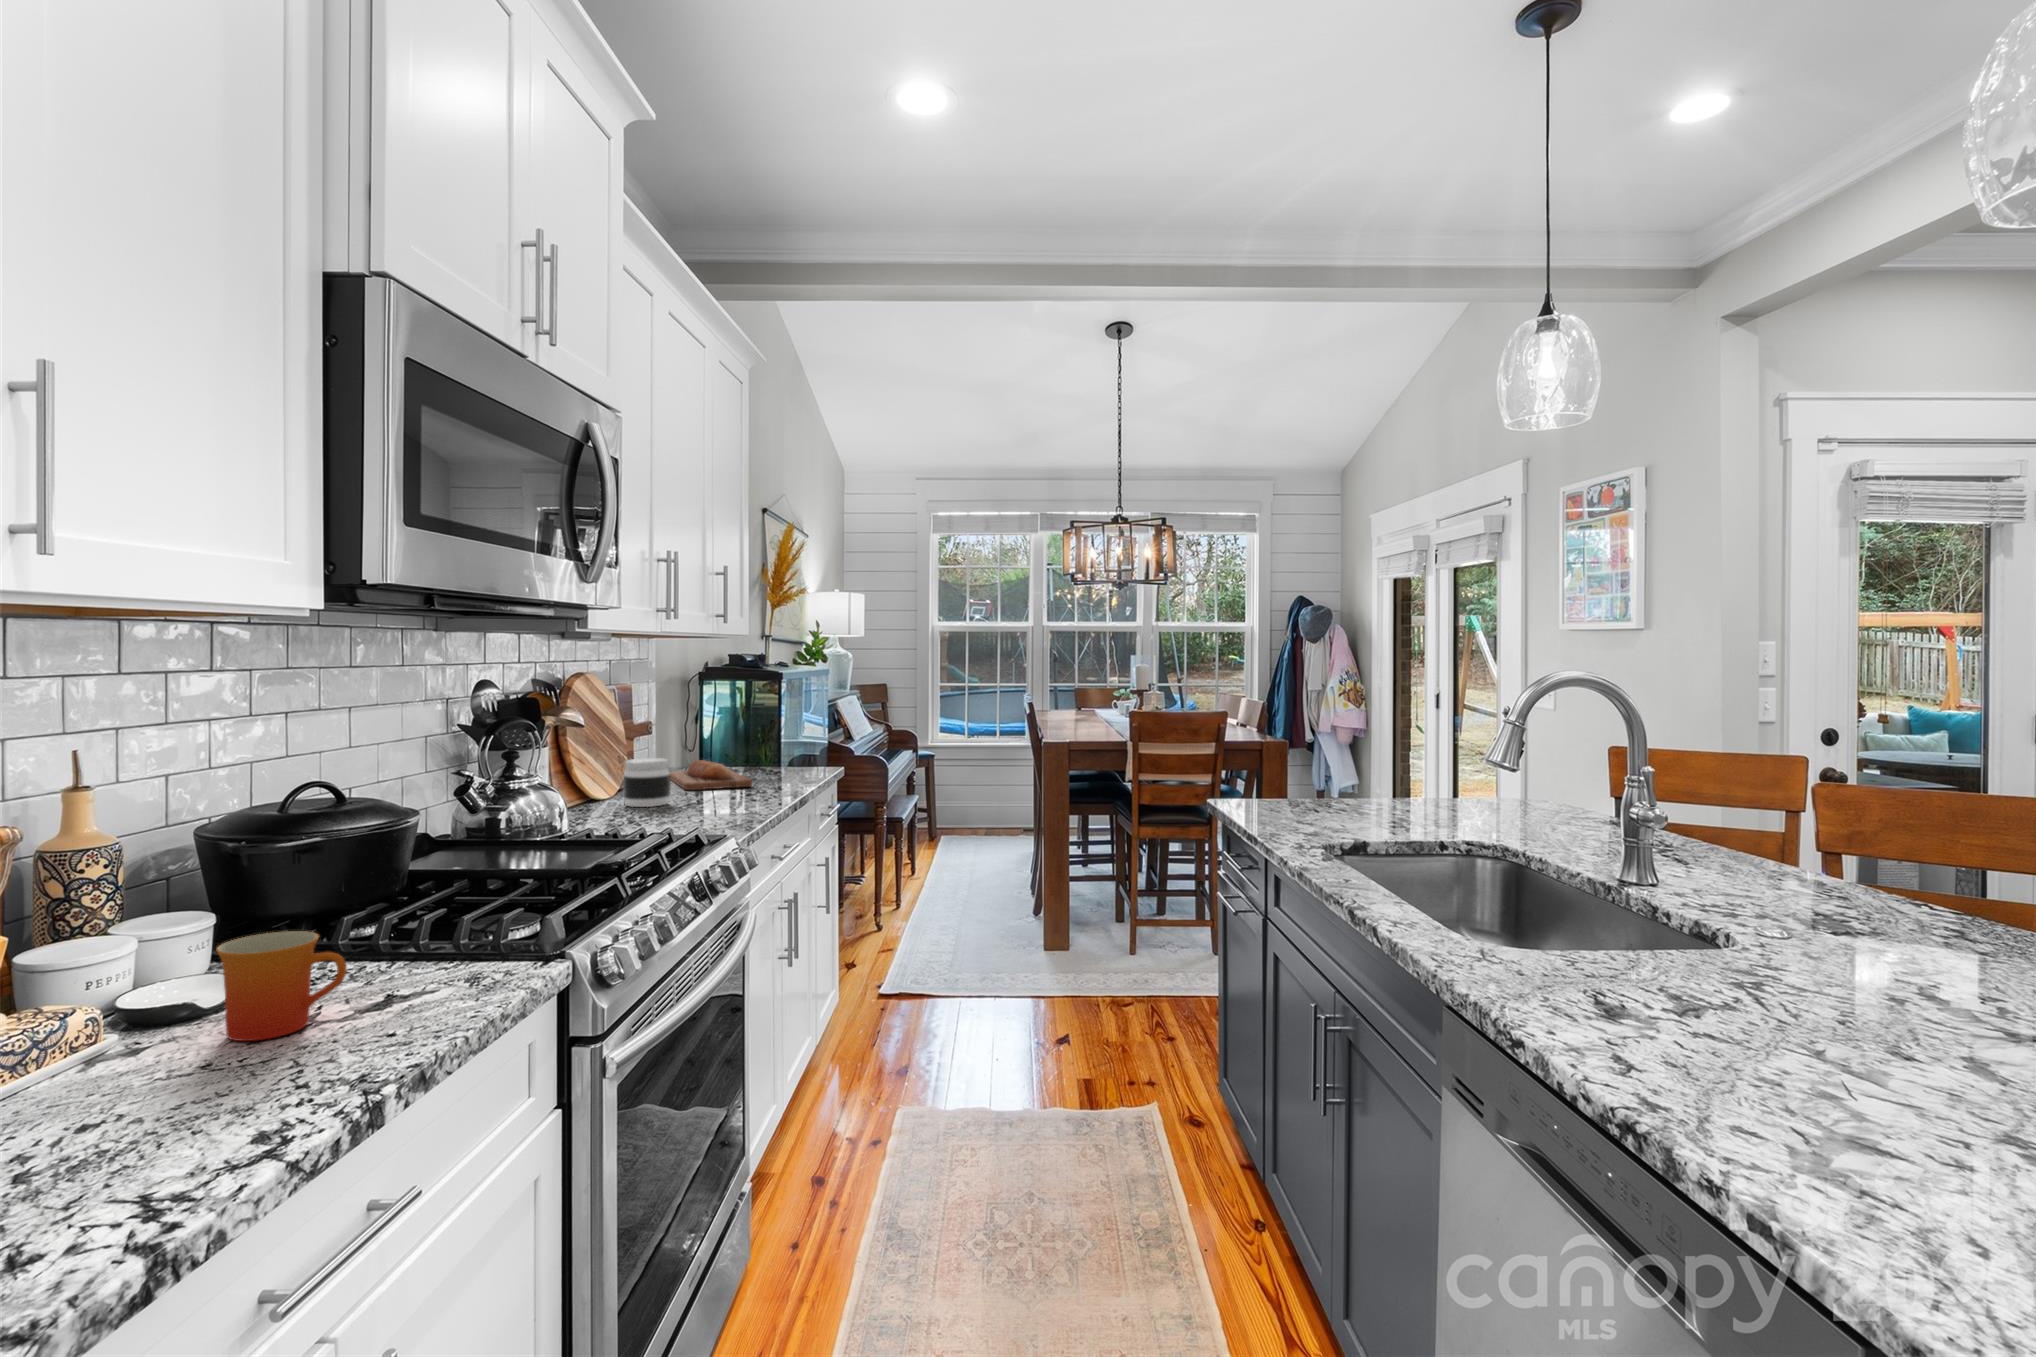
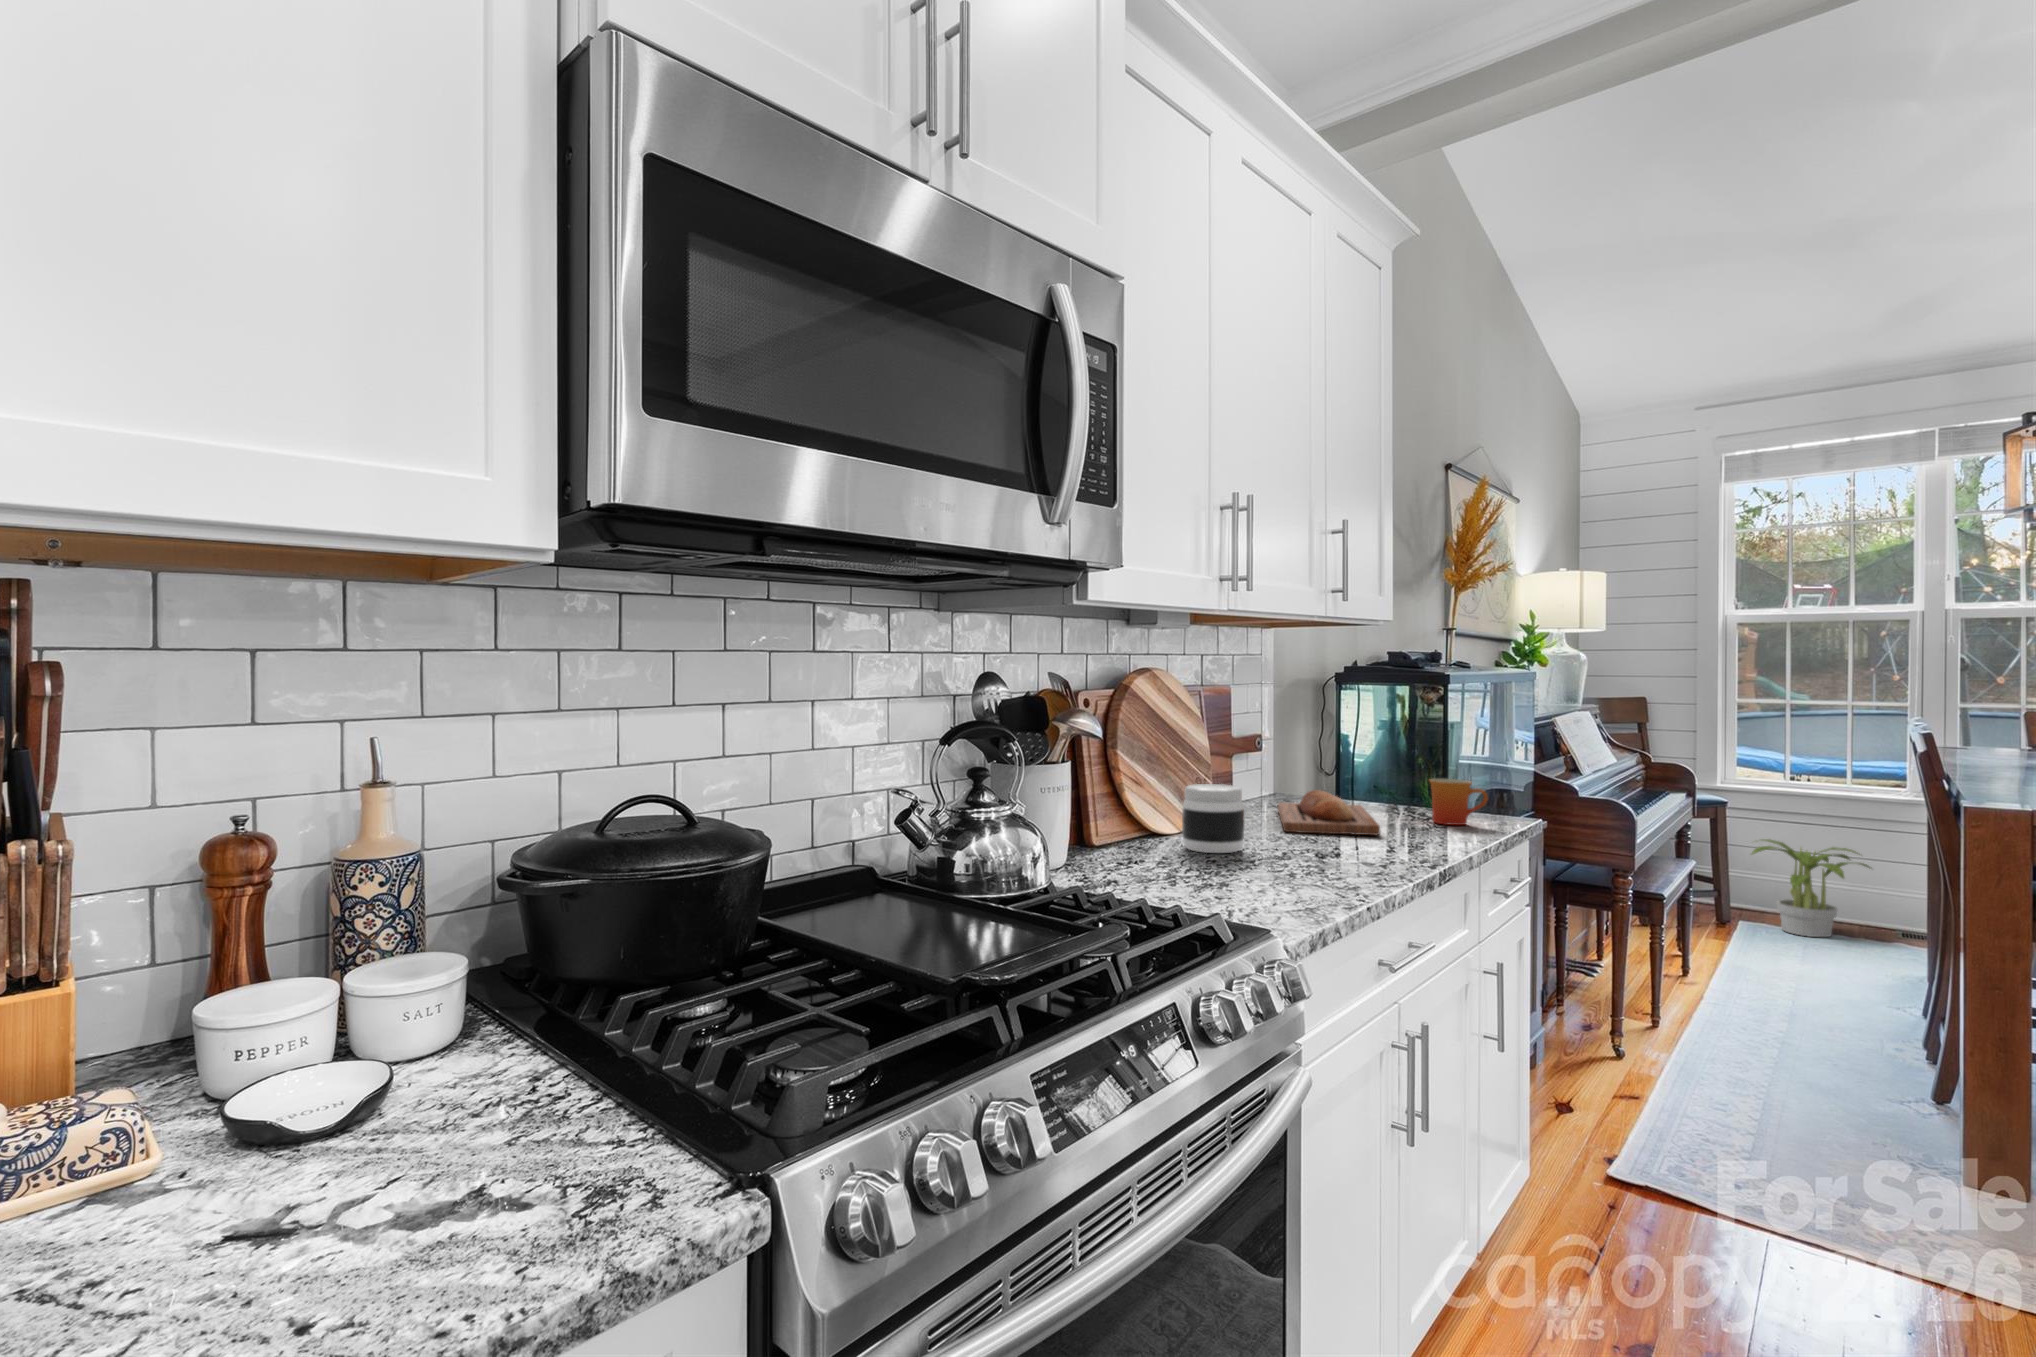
potted plant: none [949,778,1012,840] -> present [1752,839,1870,937]
mug: present [216,931,347,1041] -> present [1430,779,1488,825]

